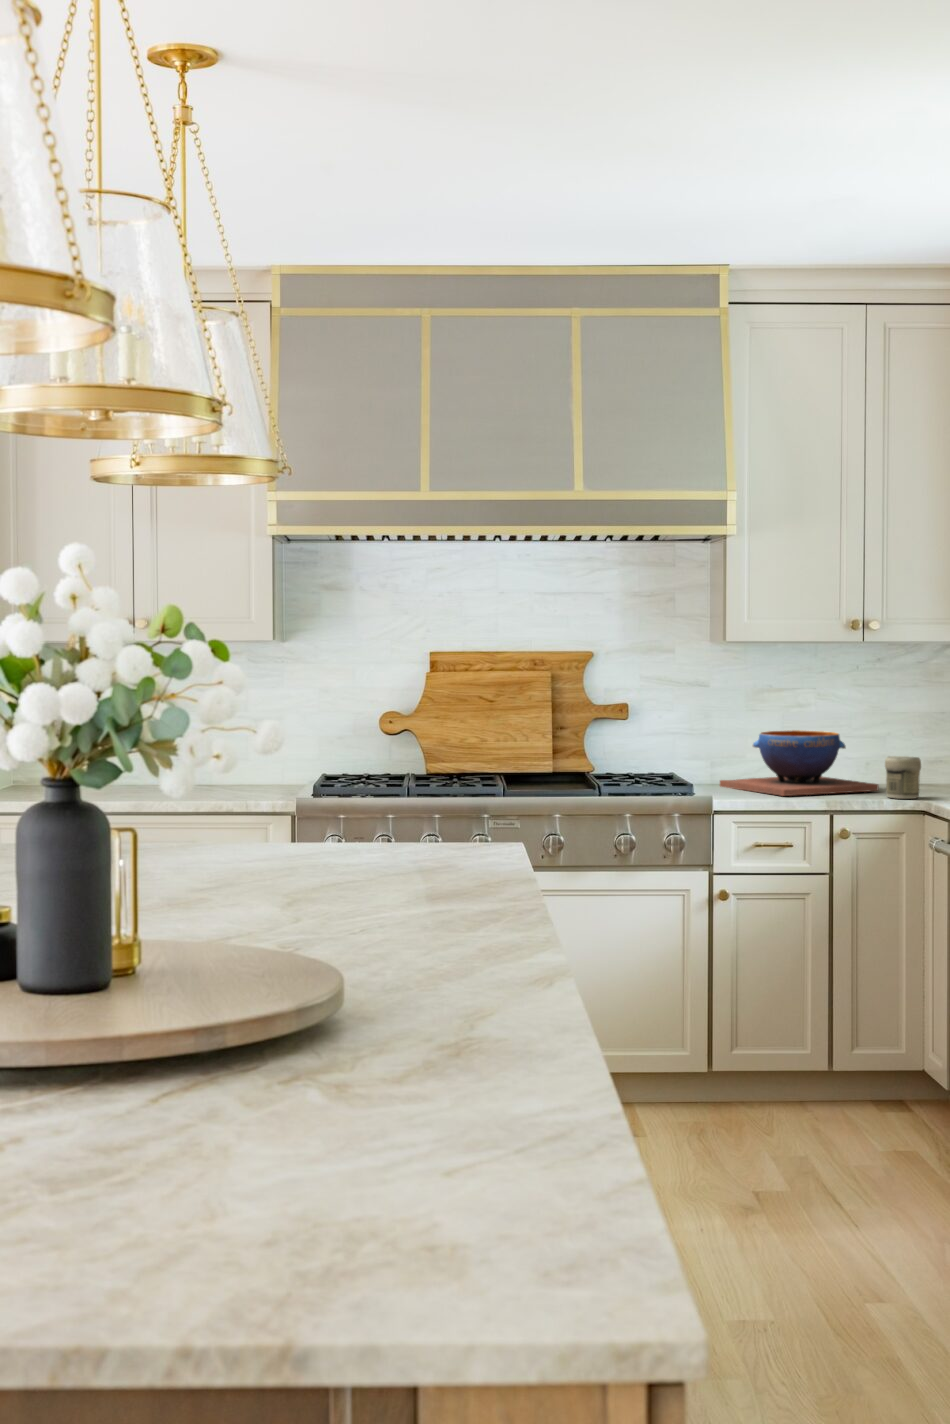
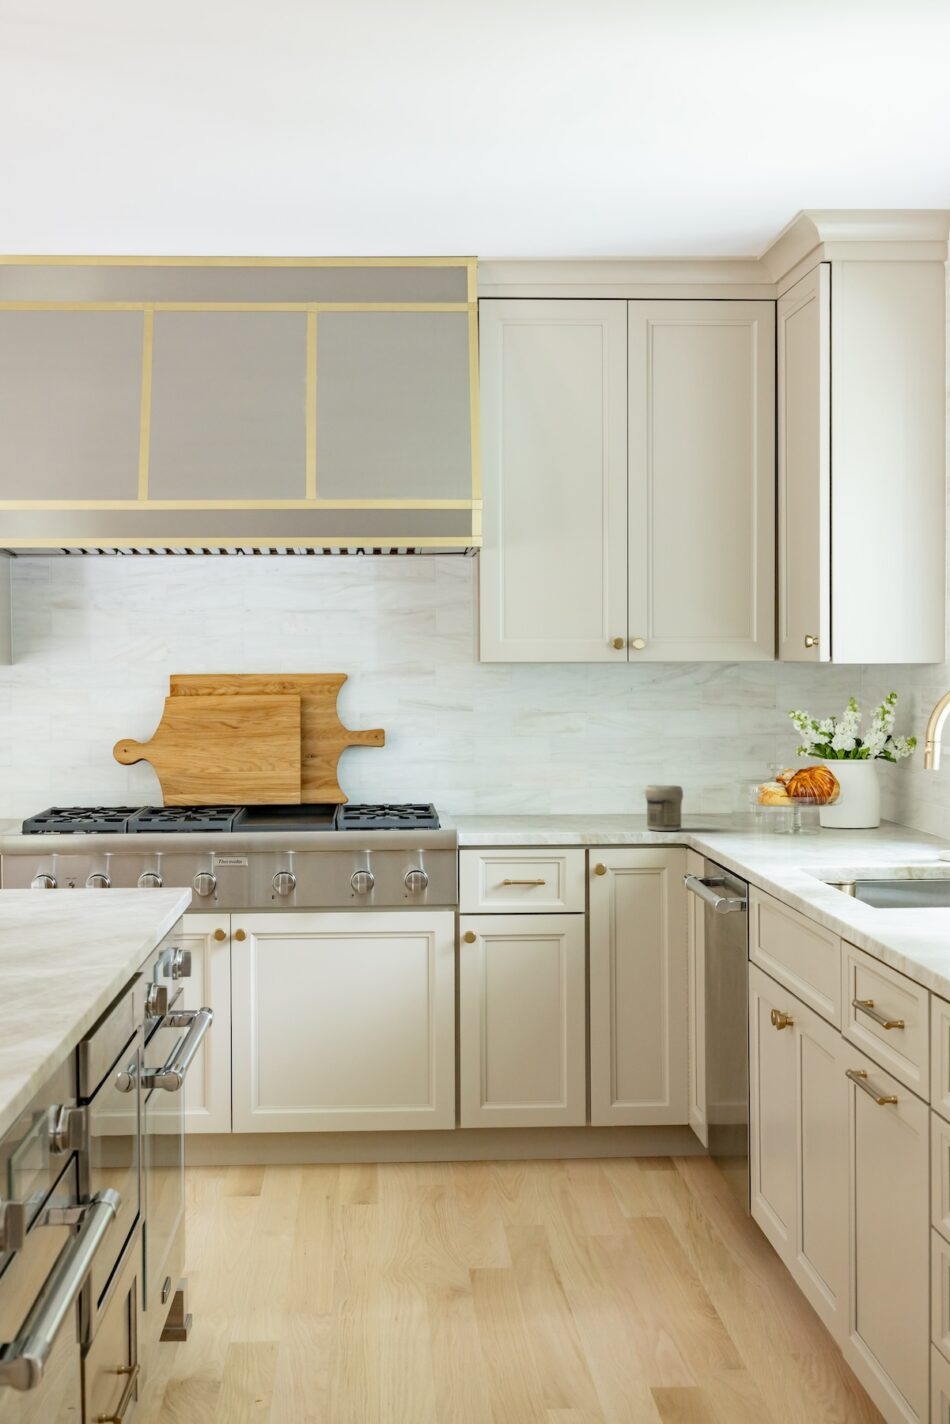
decorative bowl: present [720,730,879,796] -> none [478,758,642,829]

